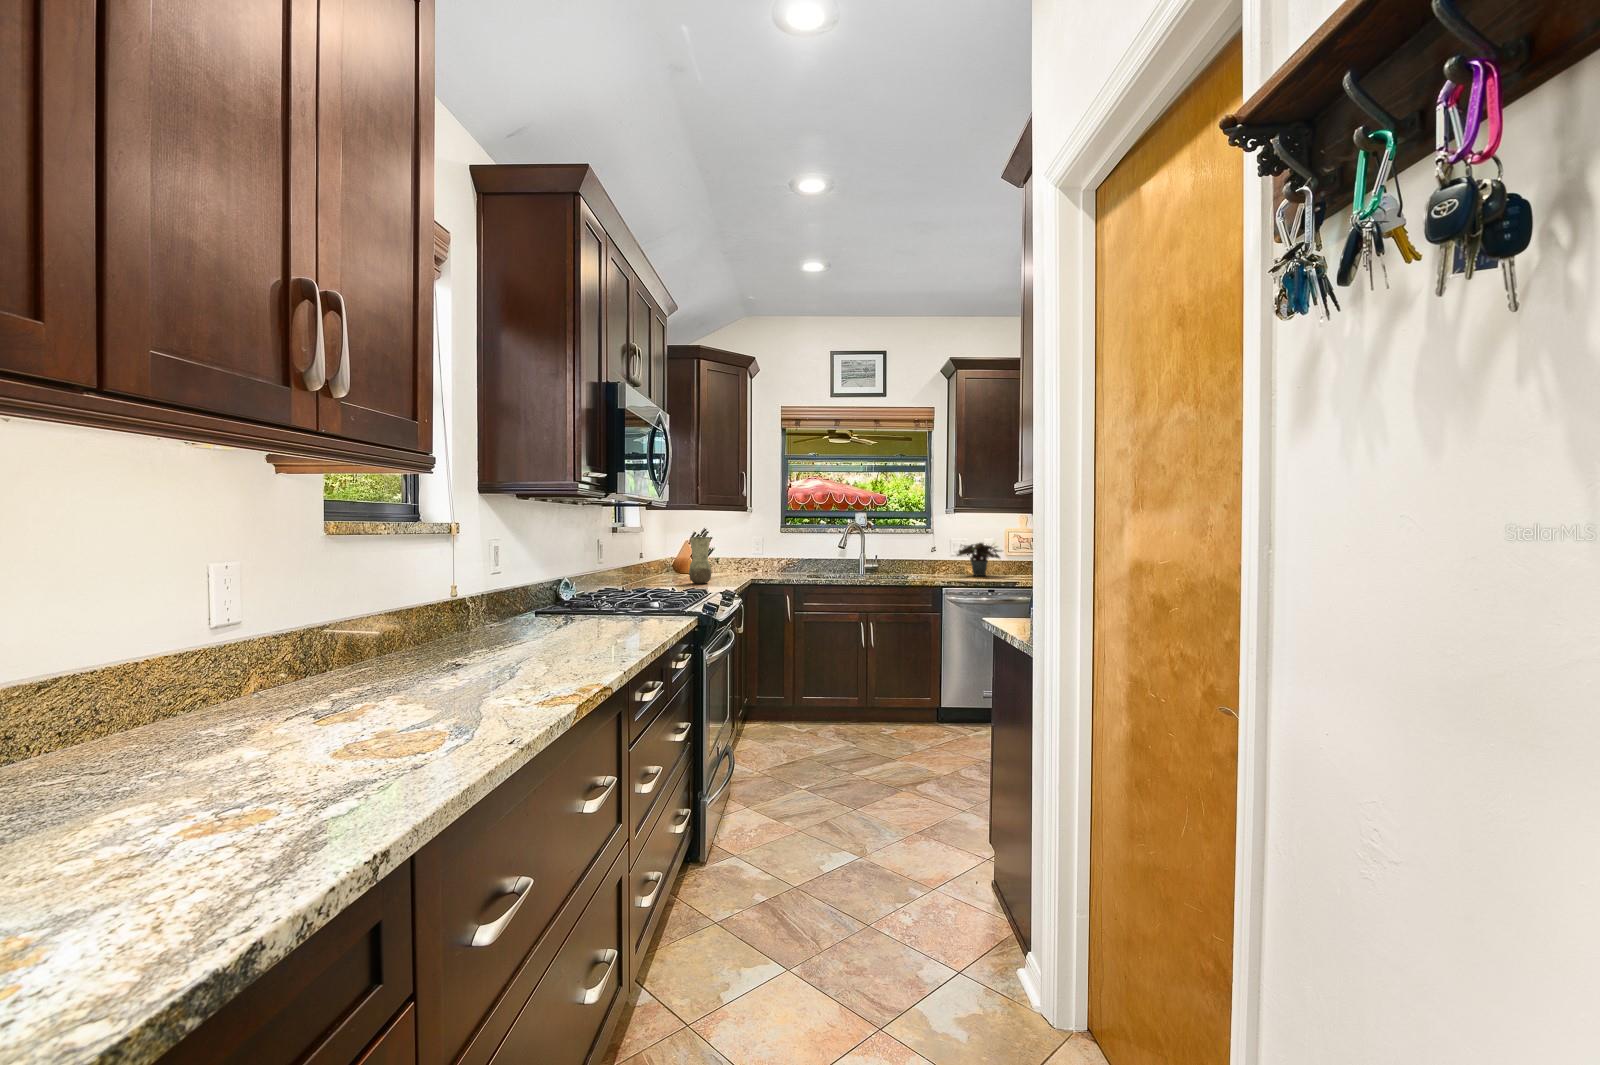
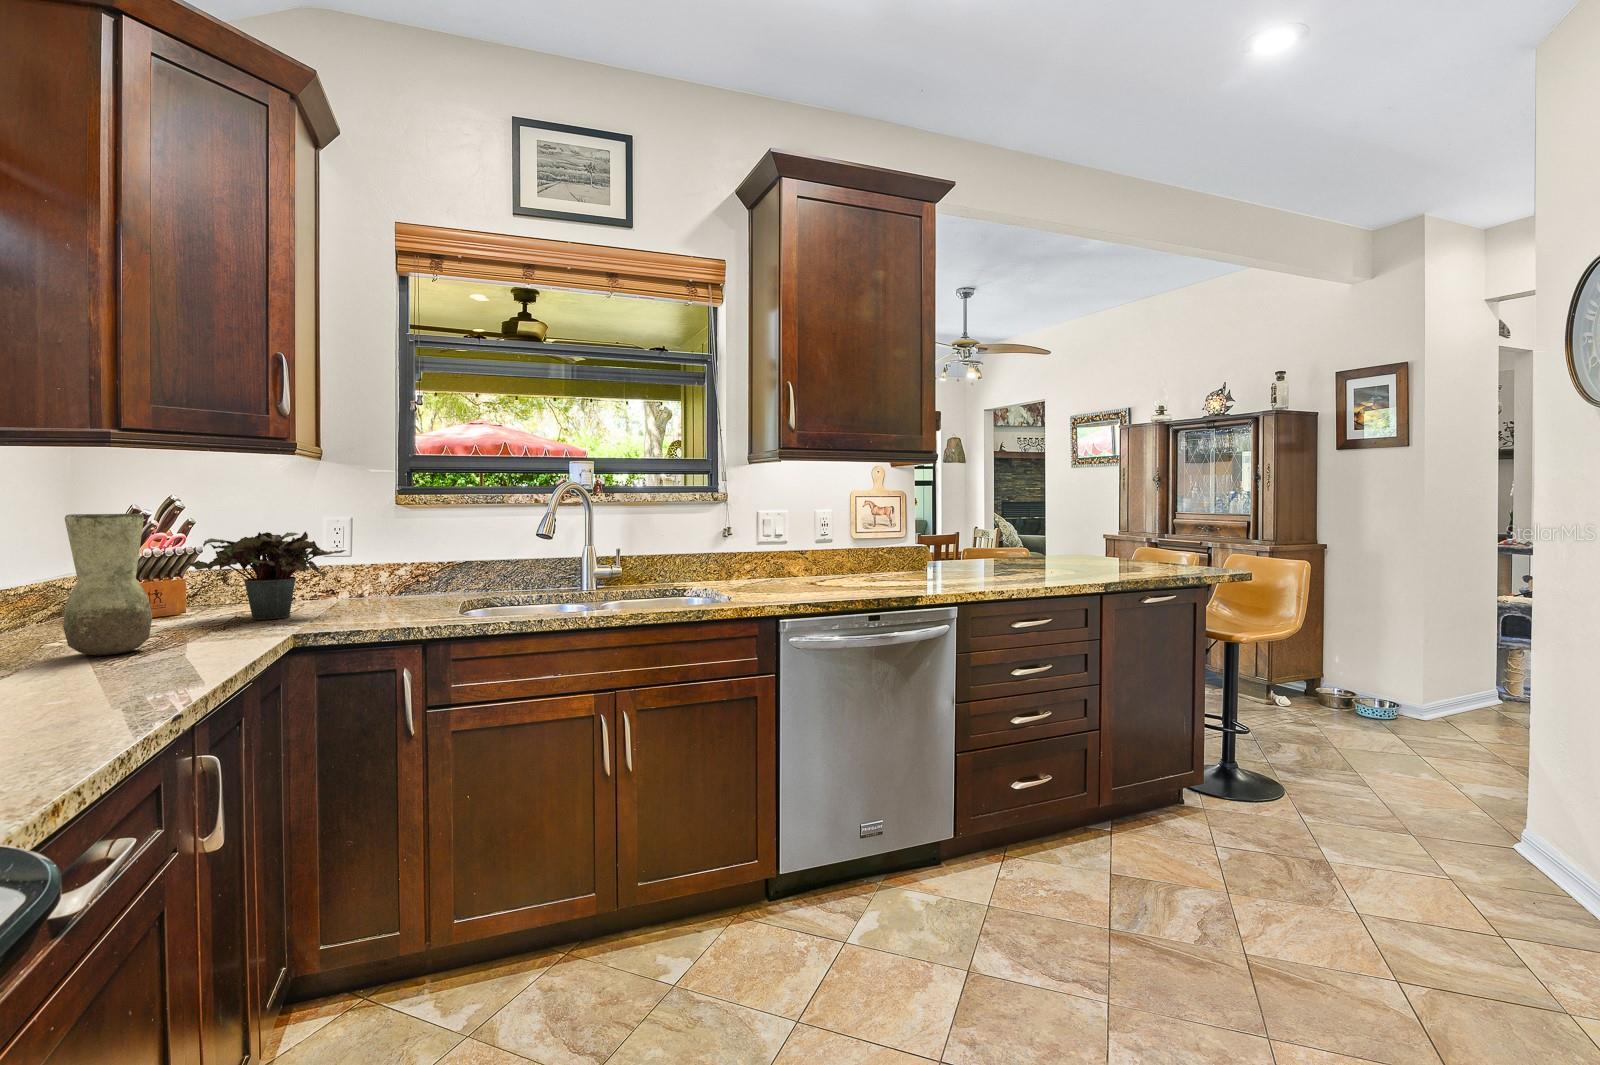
potted plant: present [957,543,1001,576] -> present [185,532,346,619]

